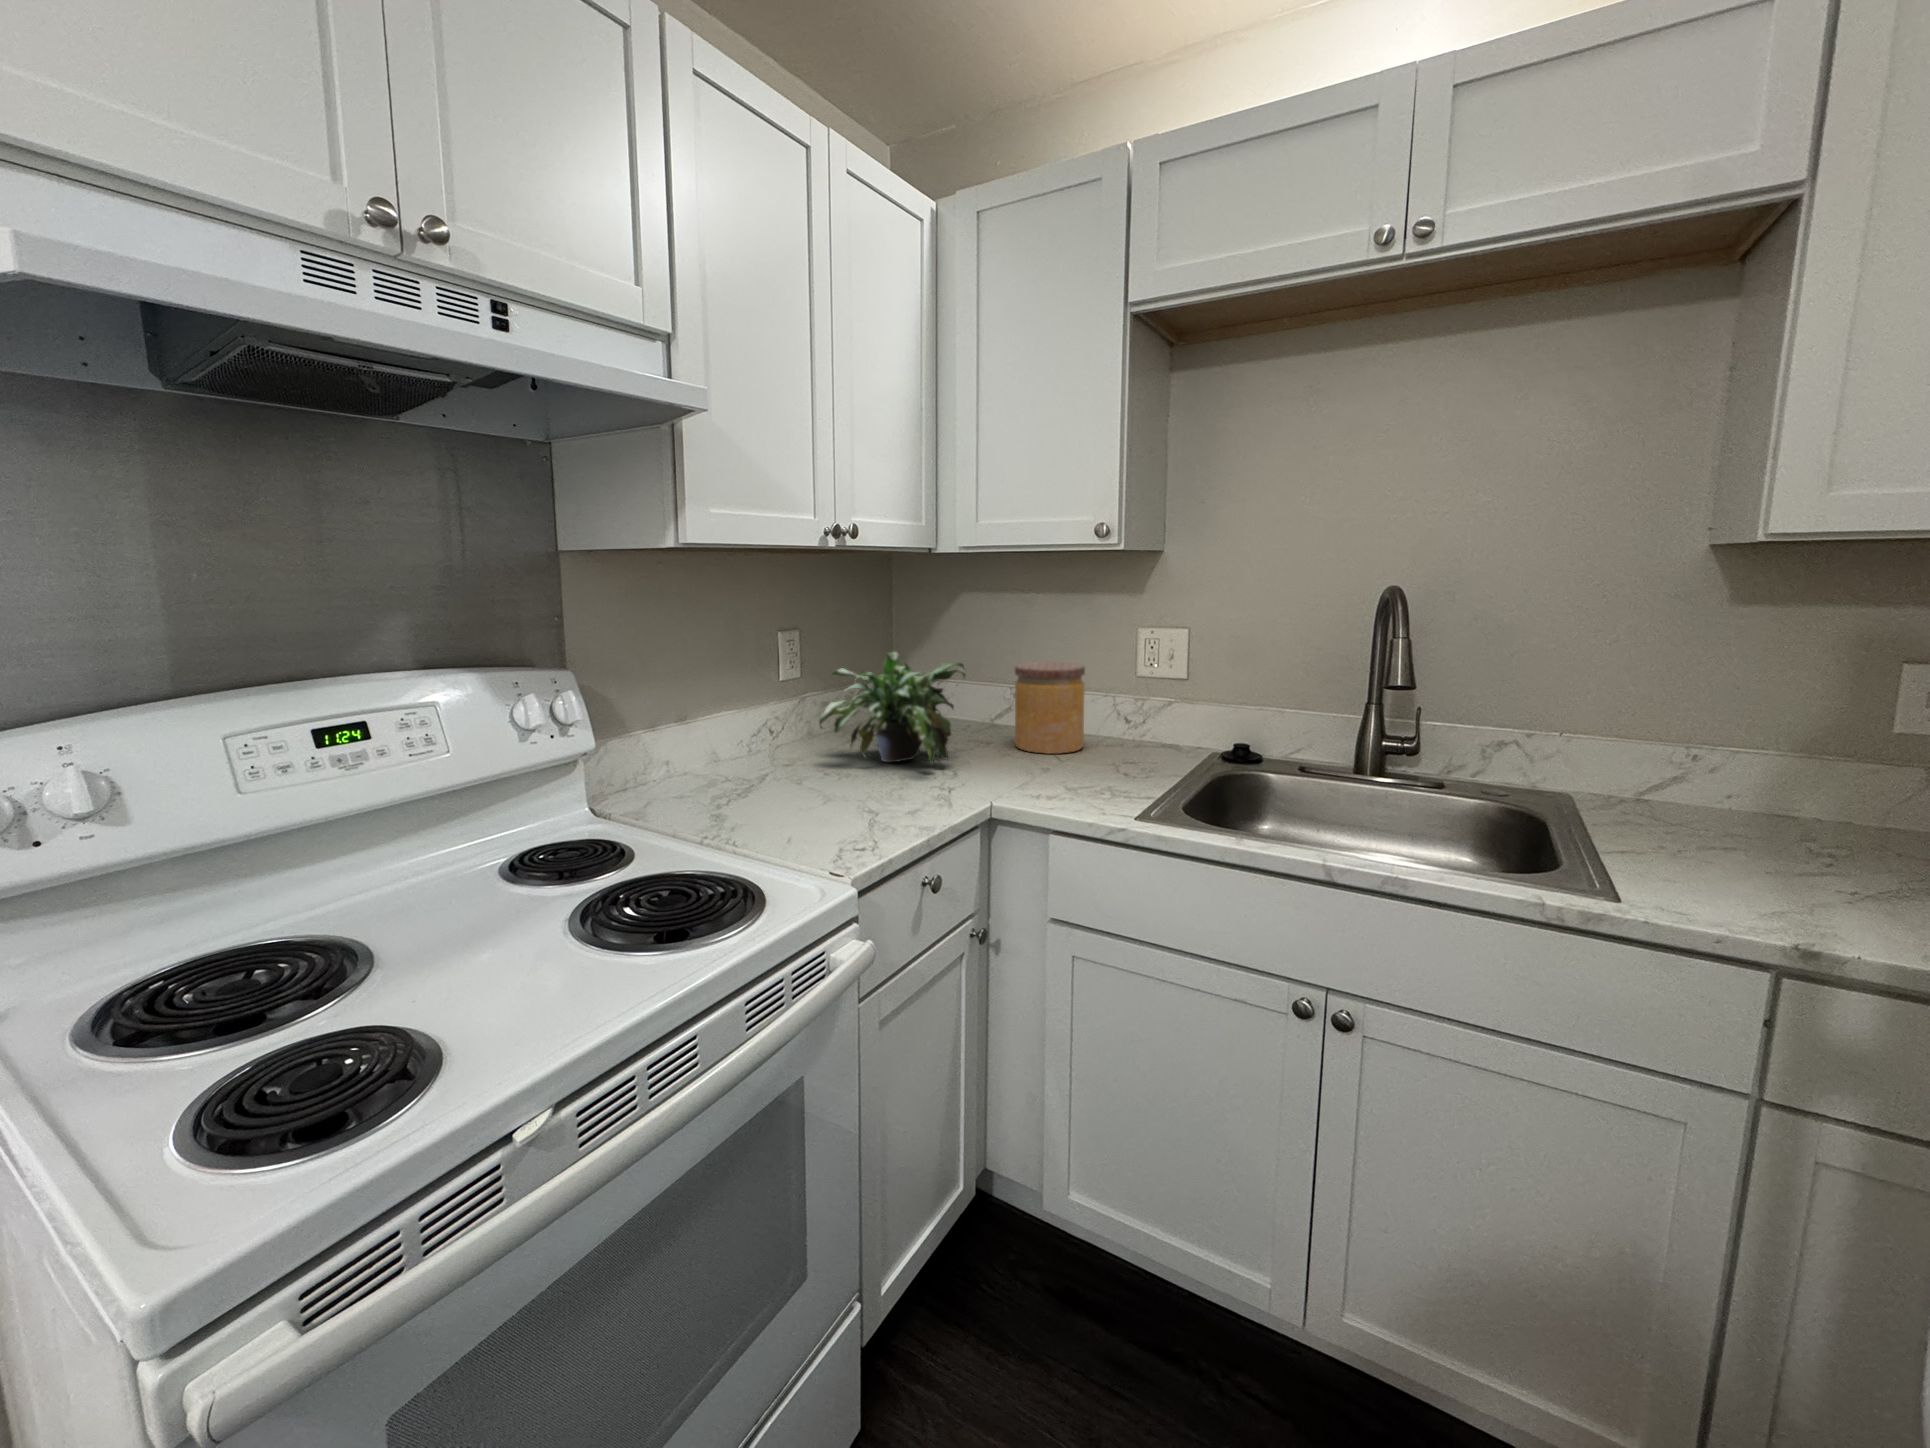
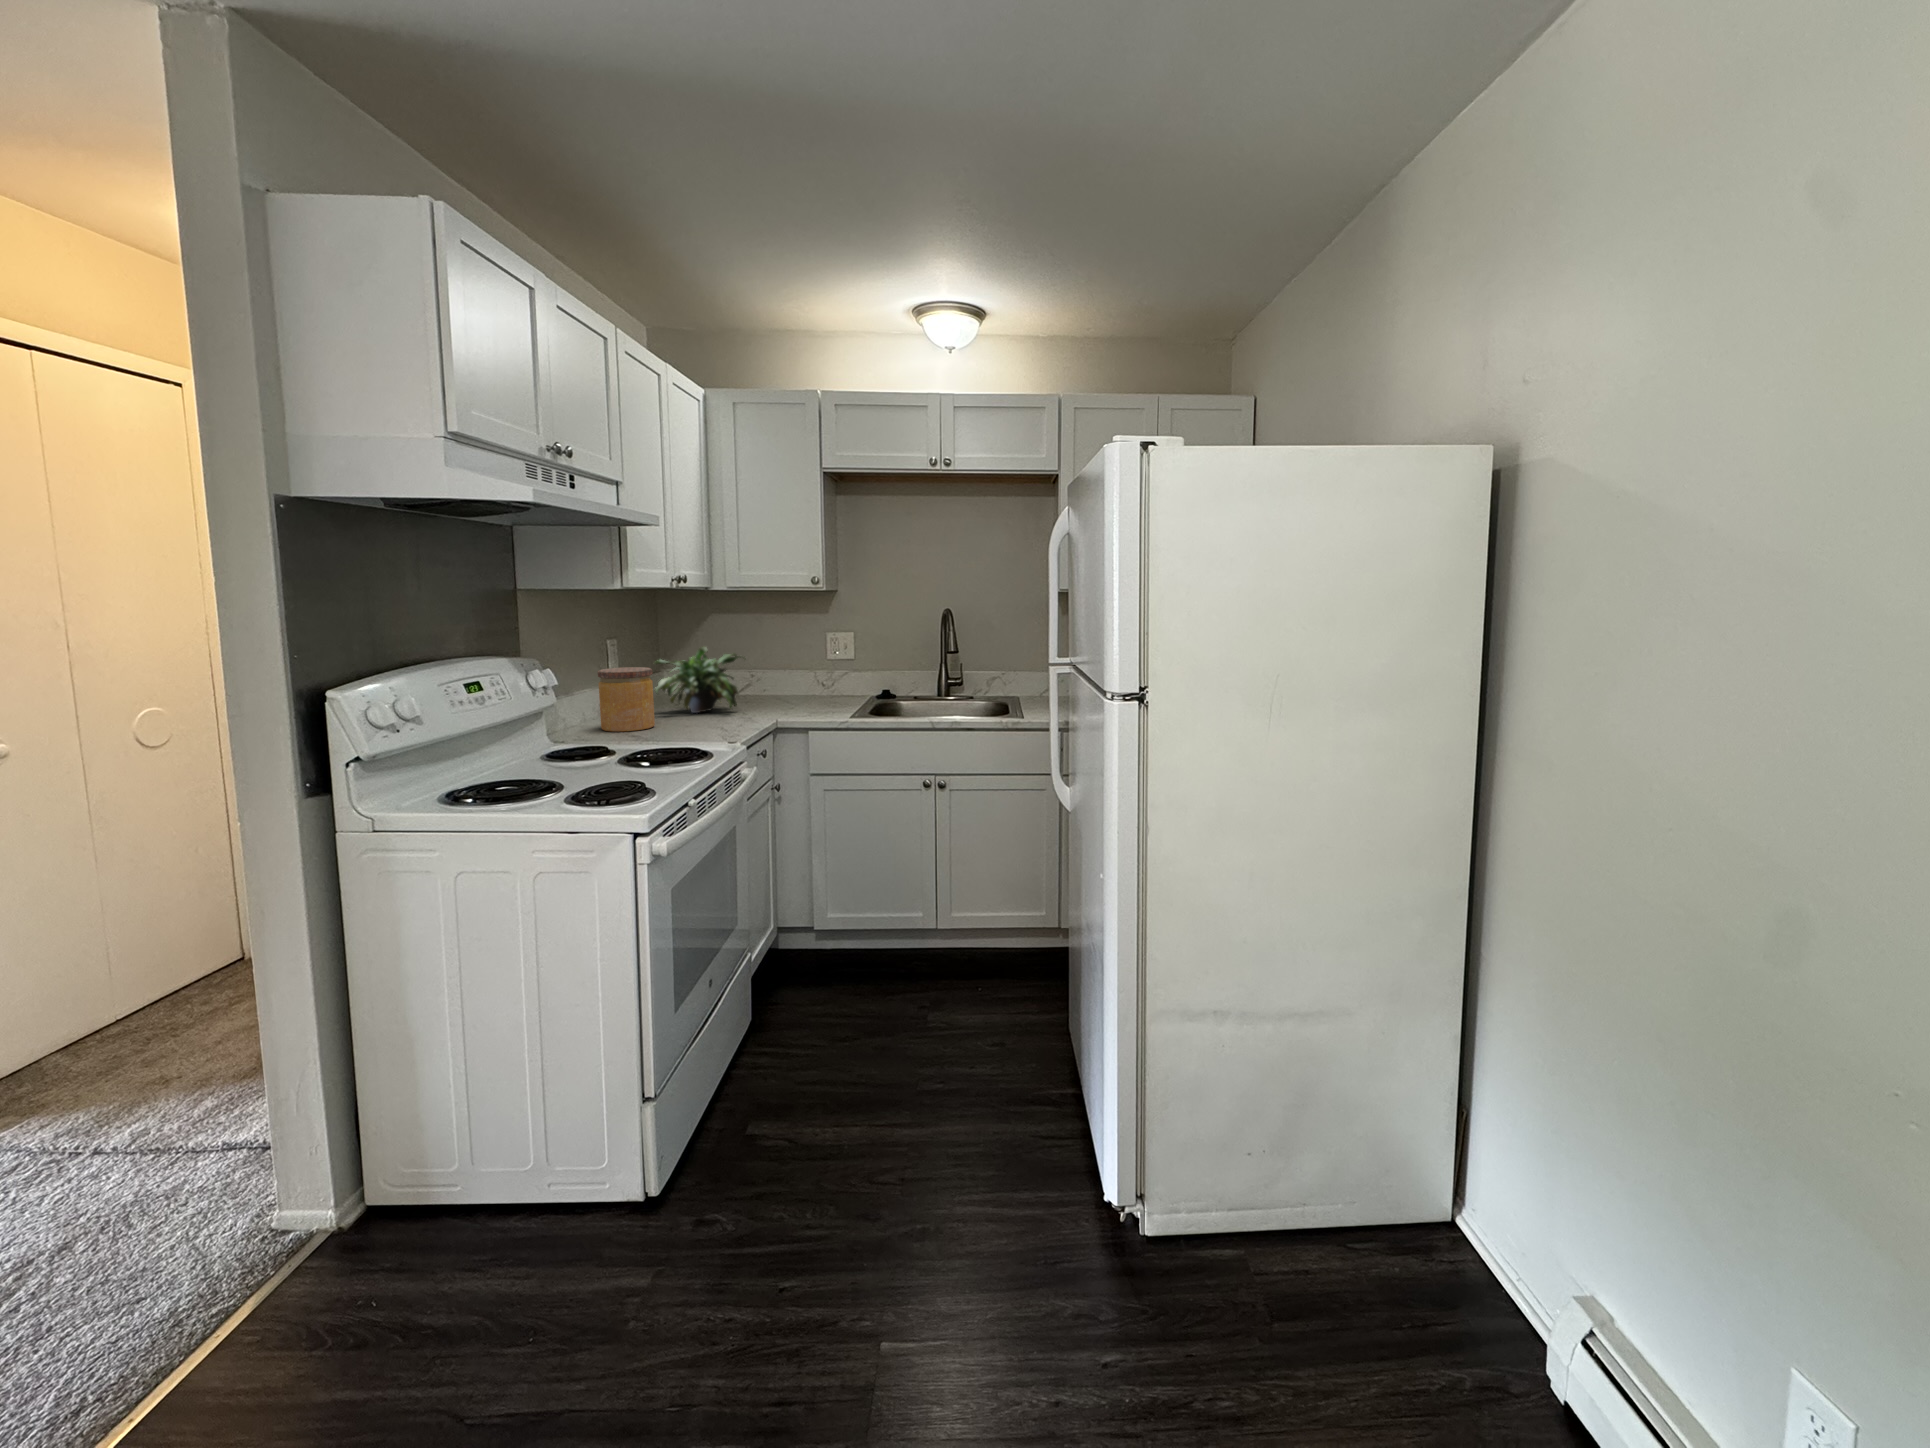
jar: present [1015,662,1085,754] -> present [598,667,655,732]

